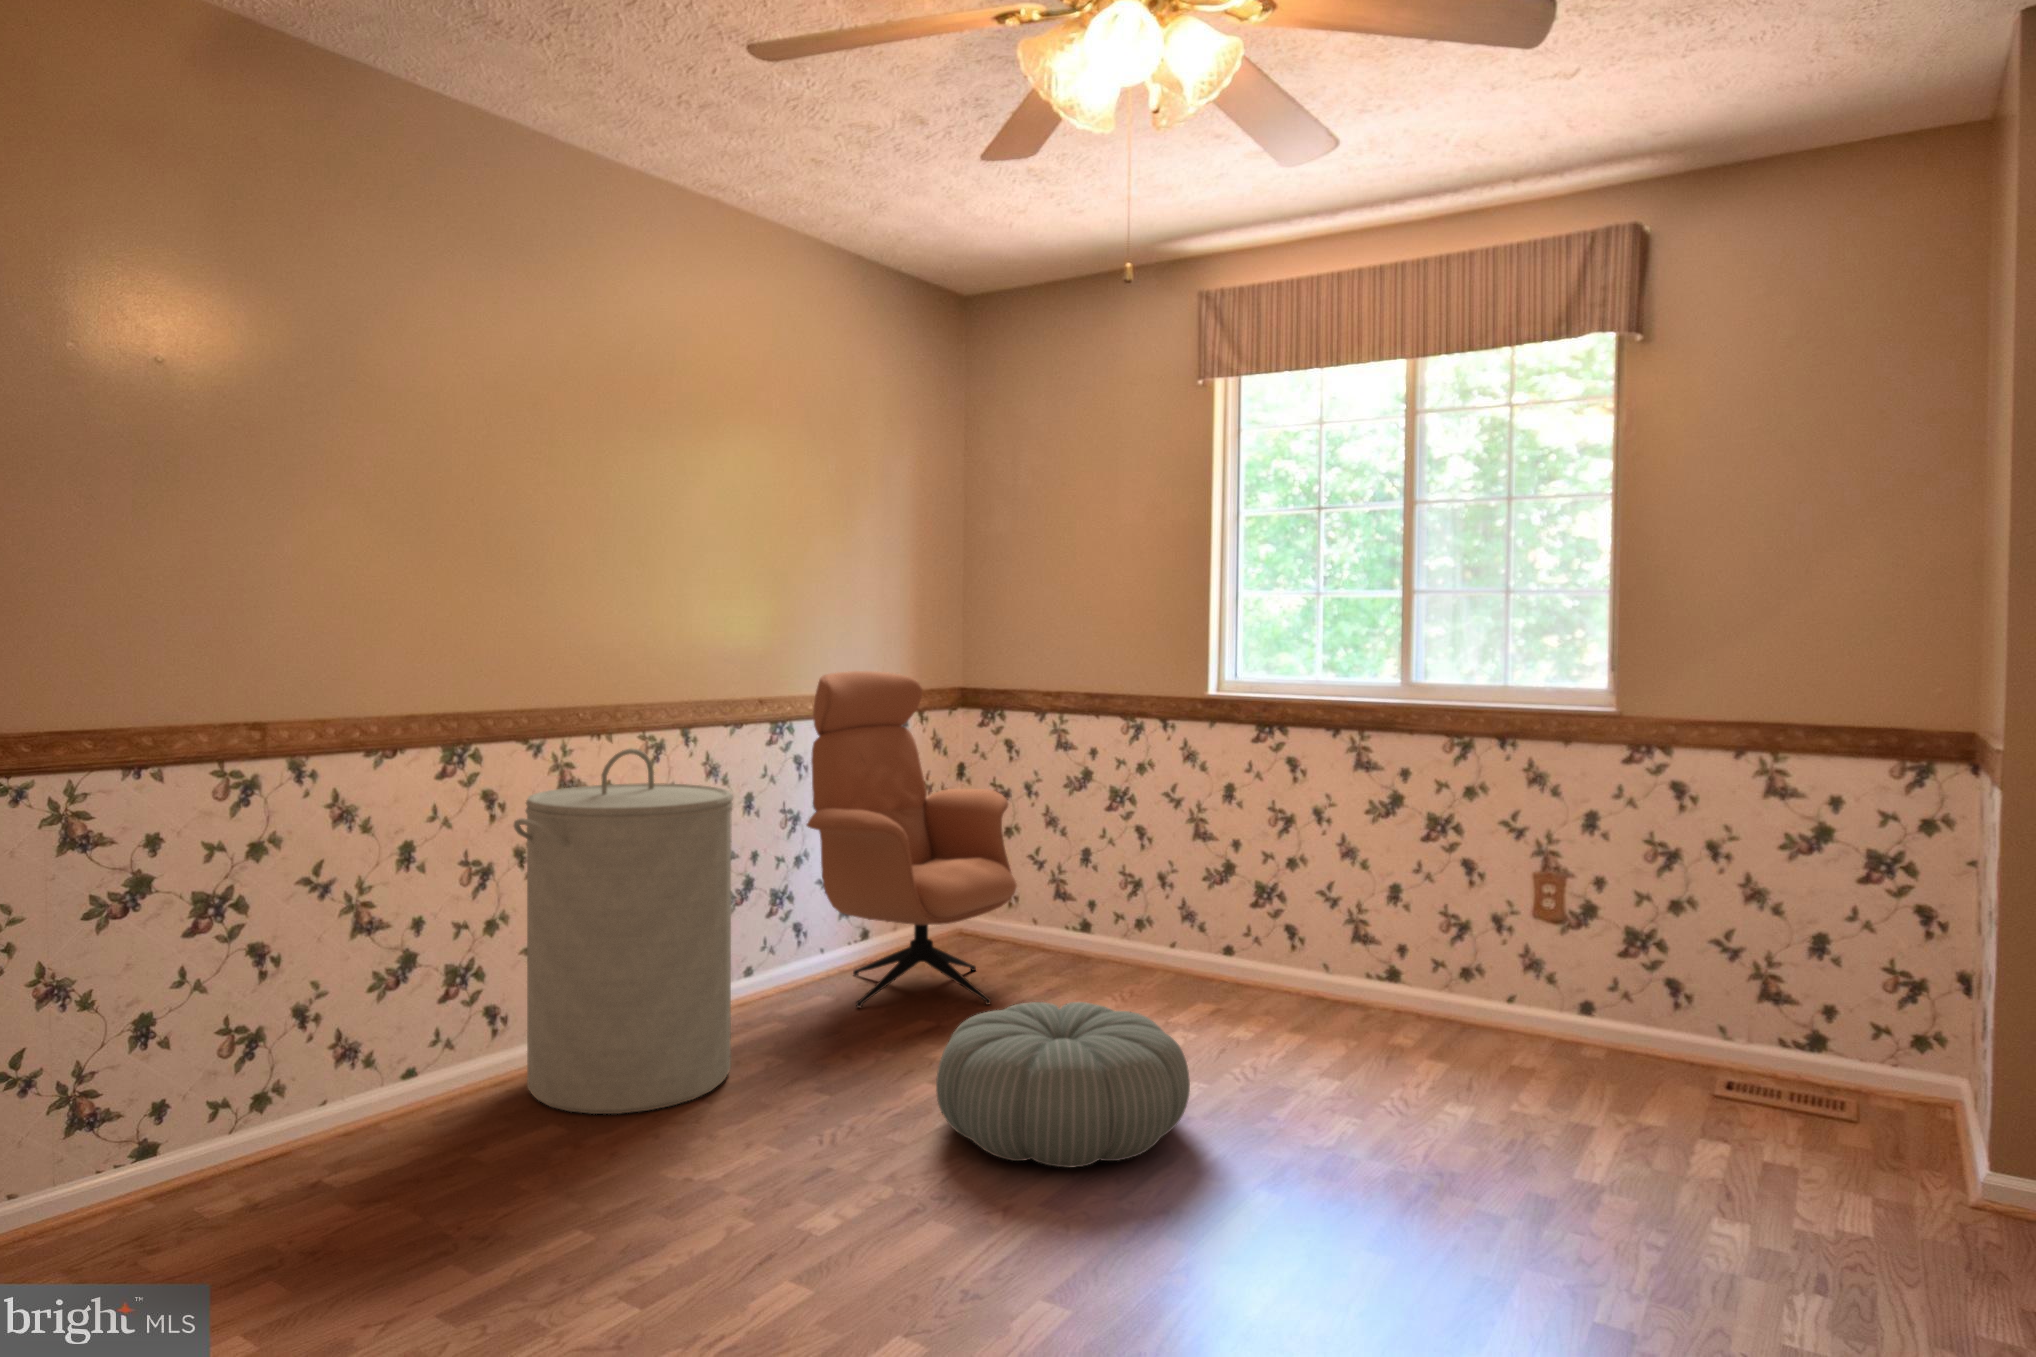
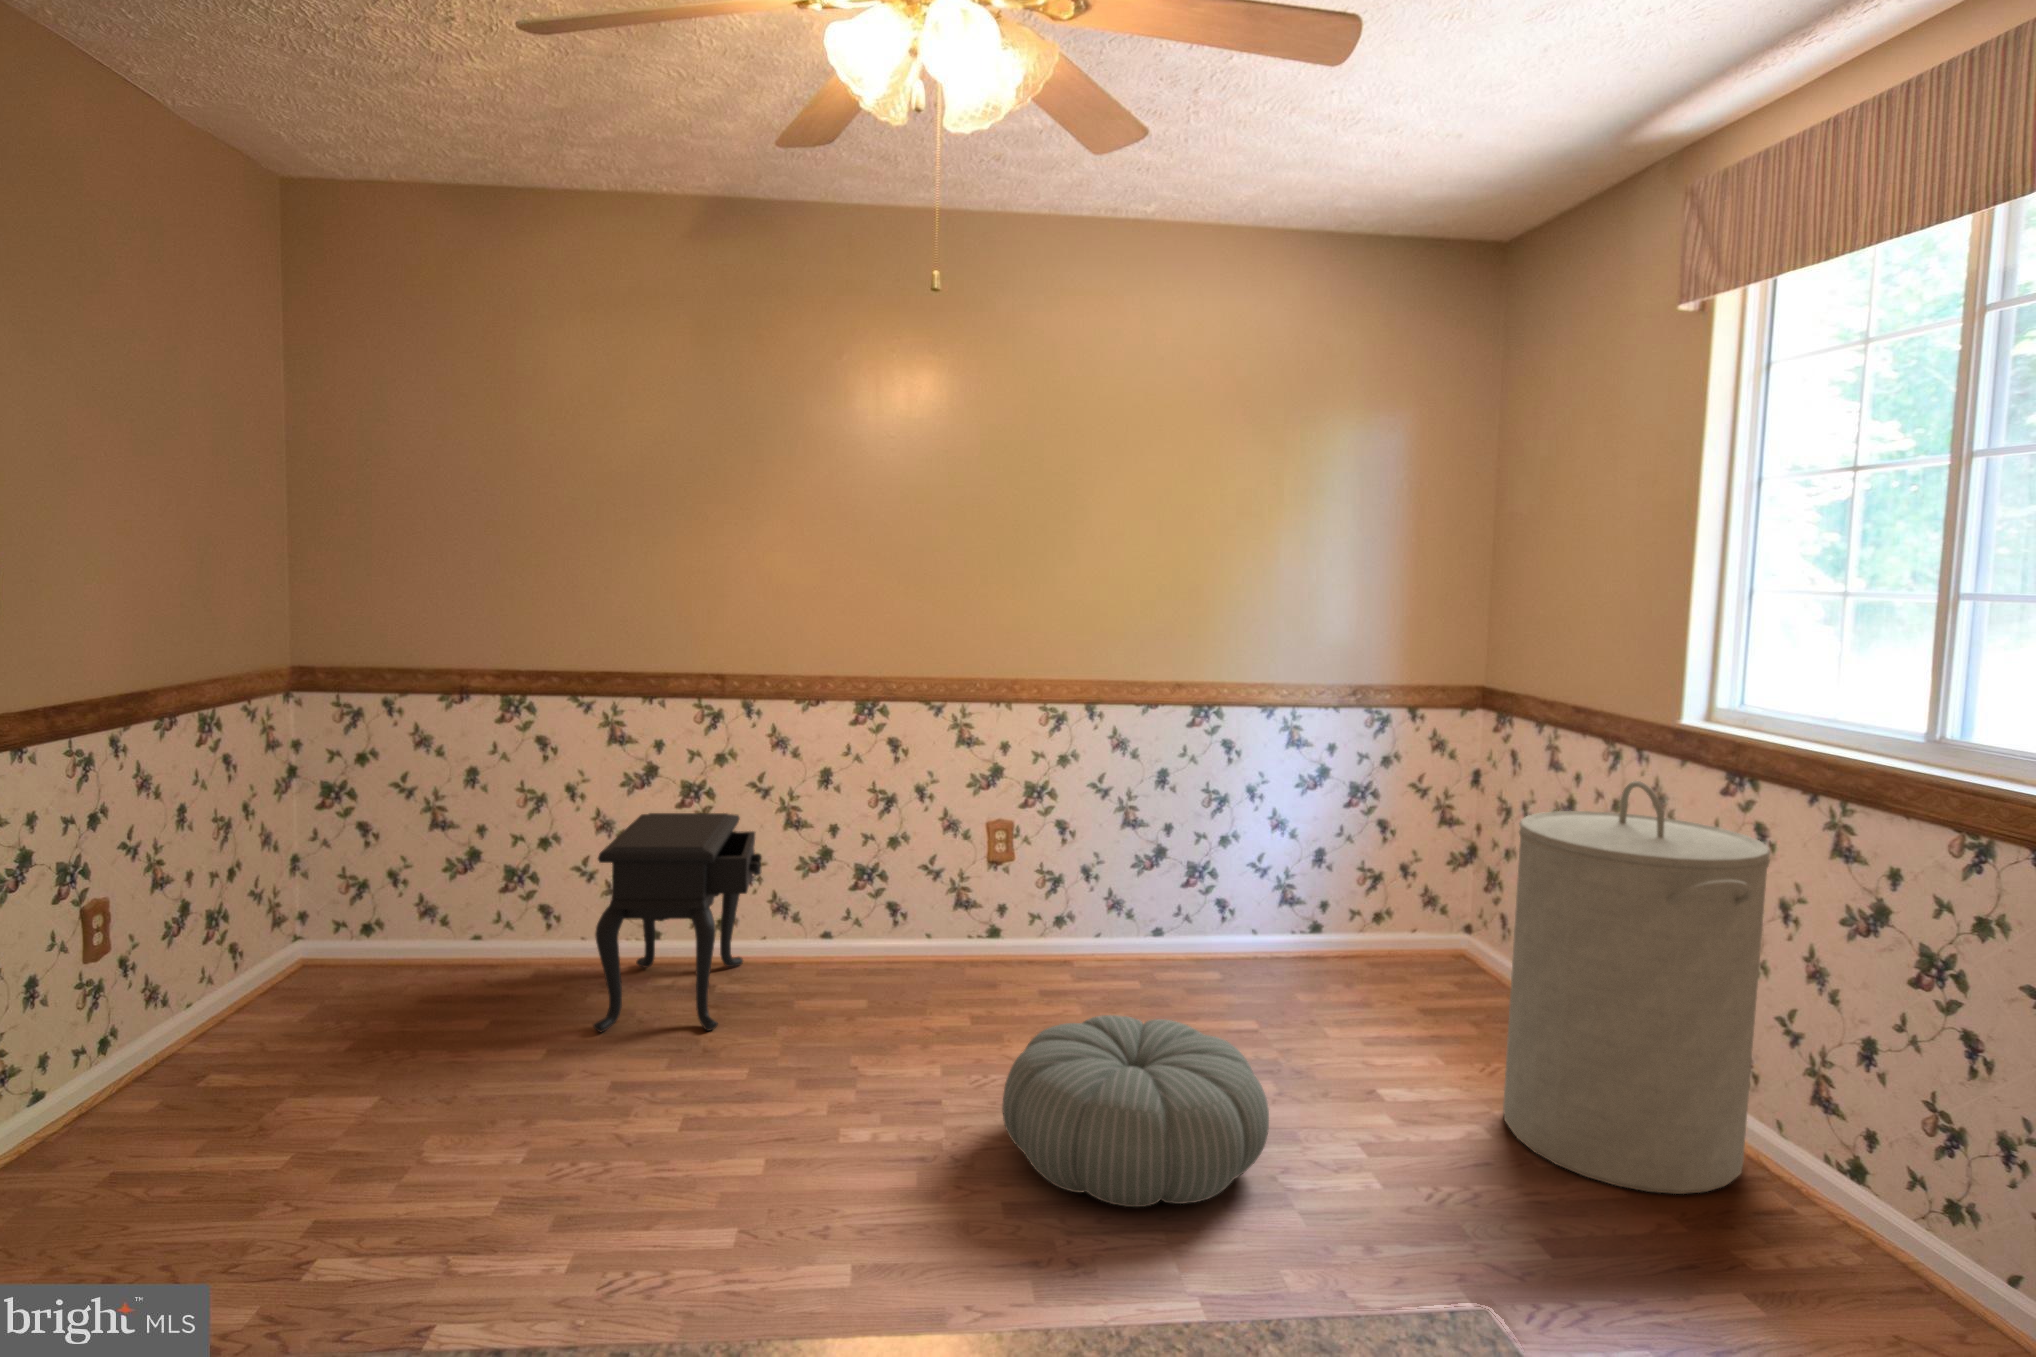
armchair: present [807,671,1016,1007] -> none [1179,663,1445,1027]
laundry hamper: present [514,749,733,1114] -> present [1503,781,1771,1194]
side table: none [145,925,461,1280] -> present [593,813,761,1032]

